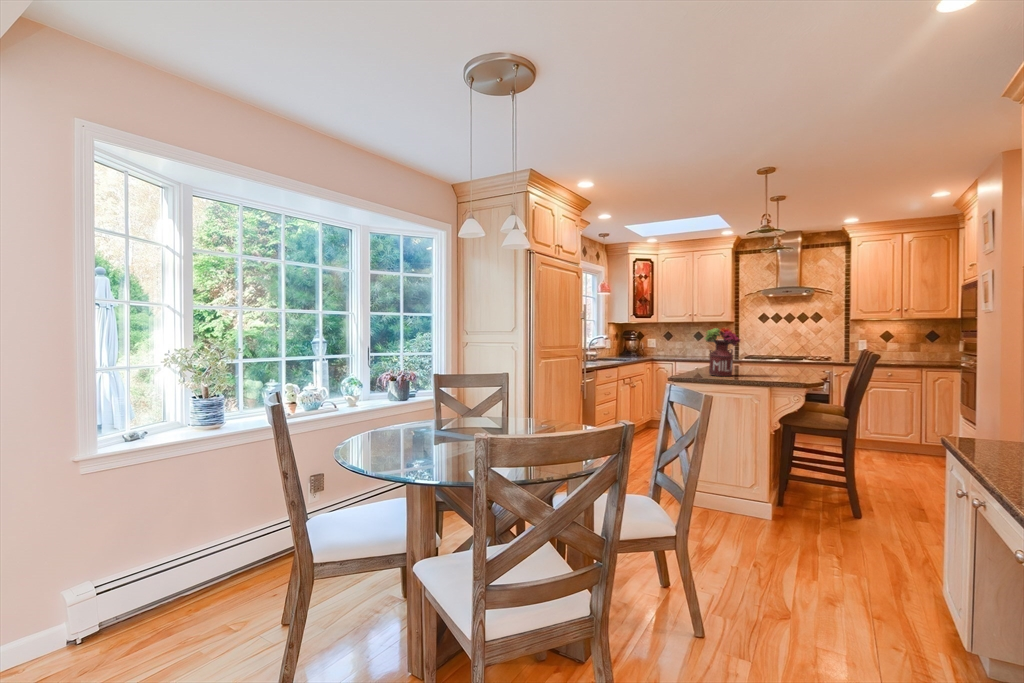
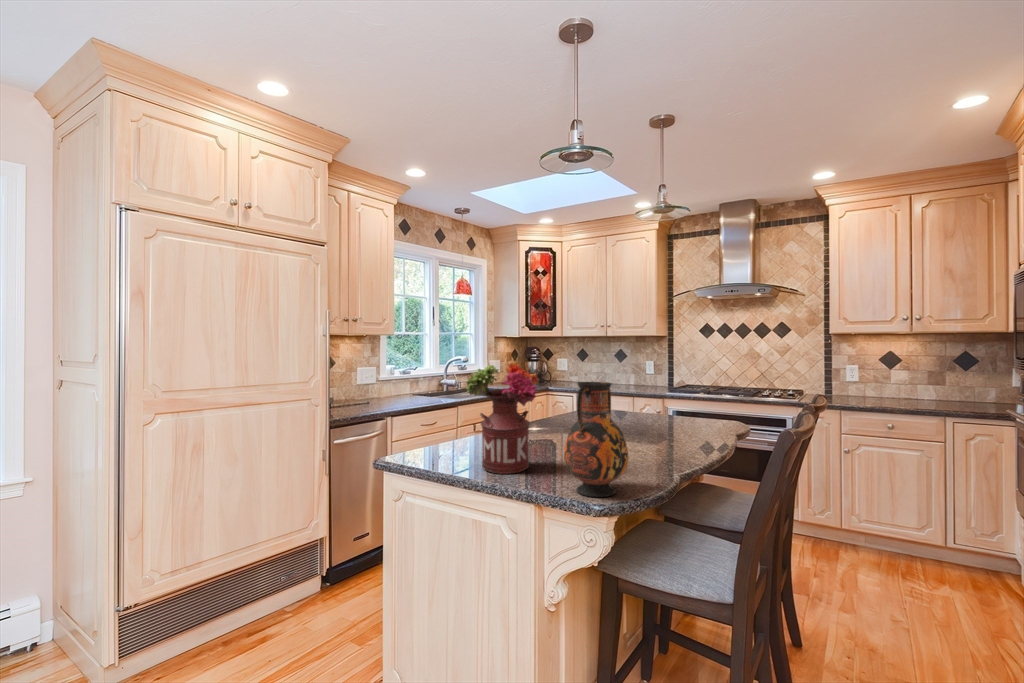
vase: none [761,334,791,379] -> present [564,382,629,497]

